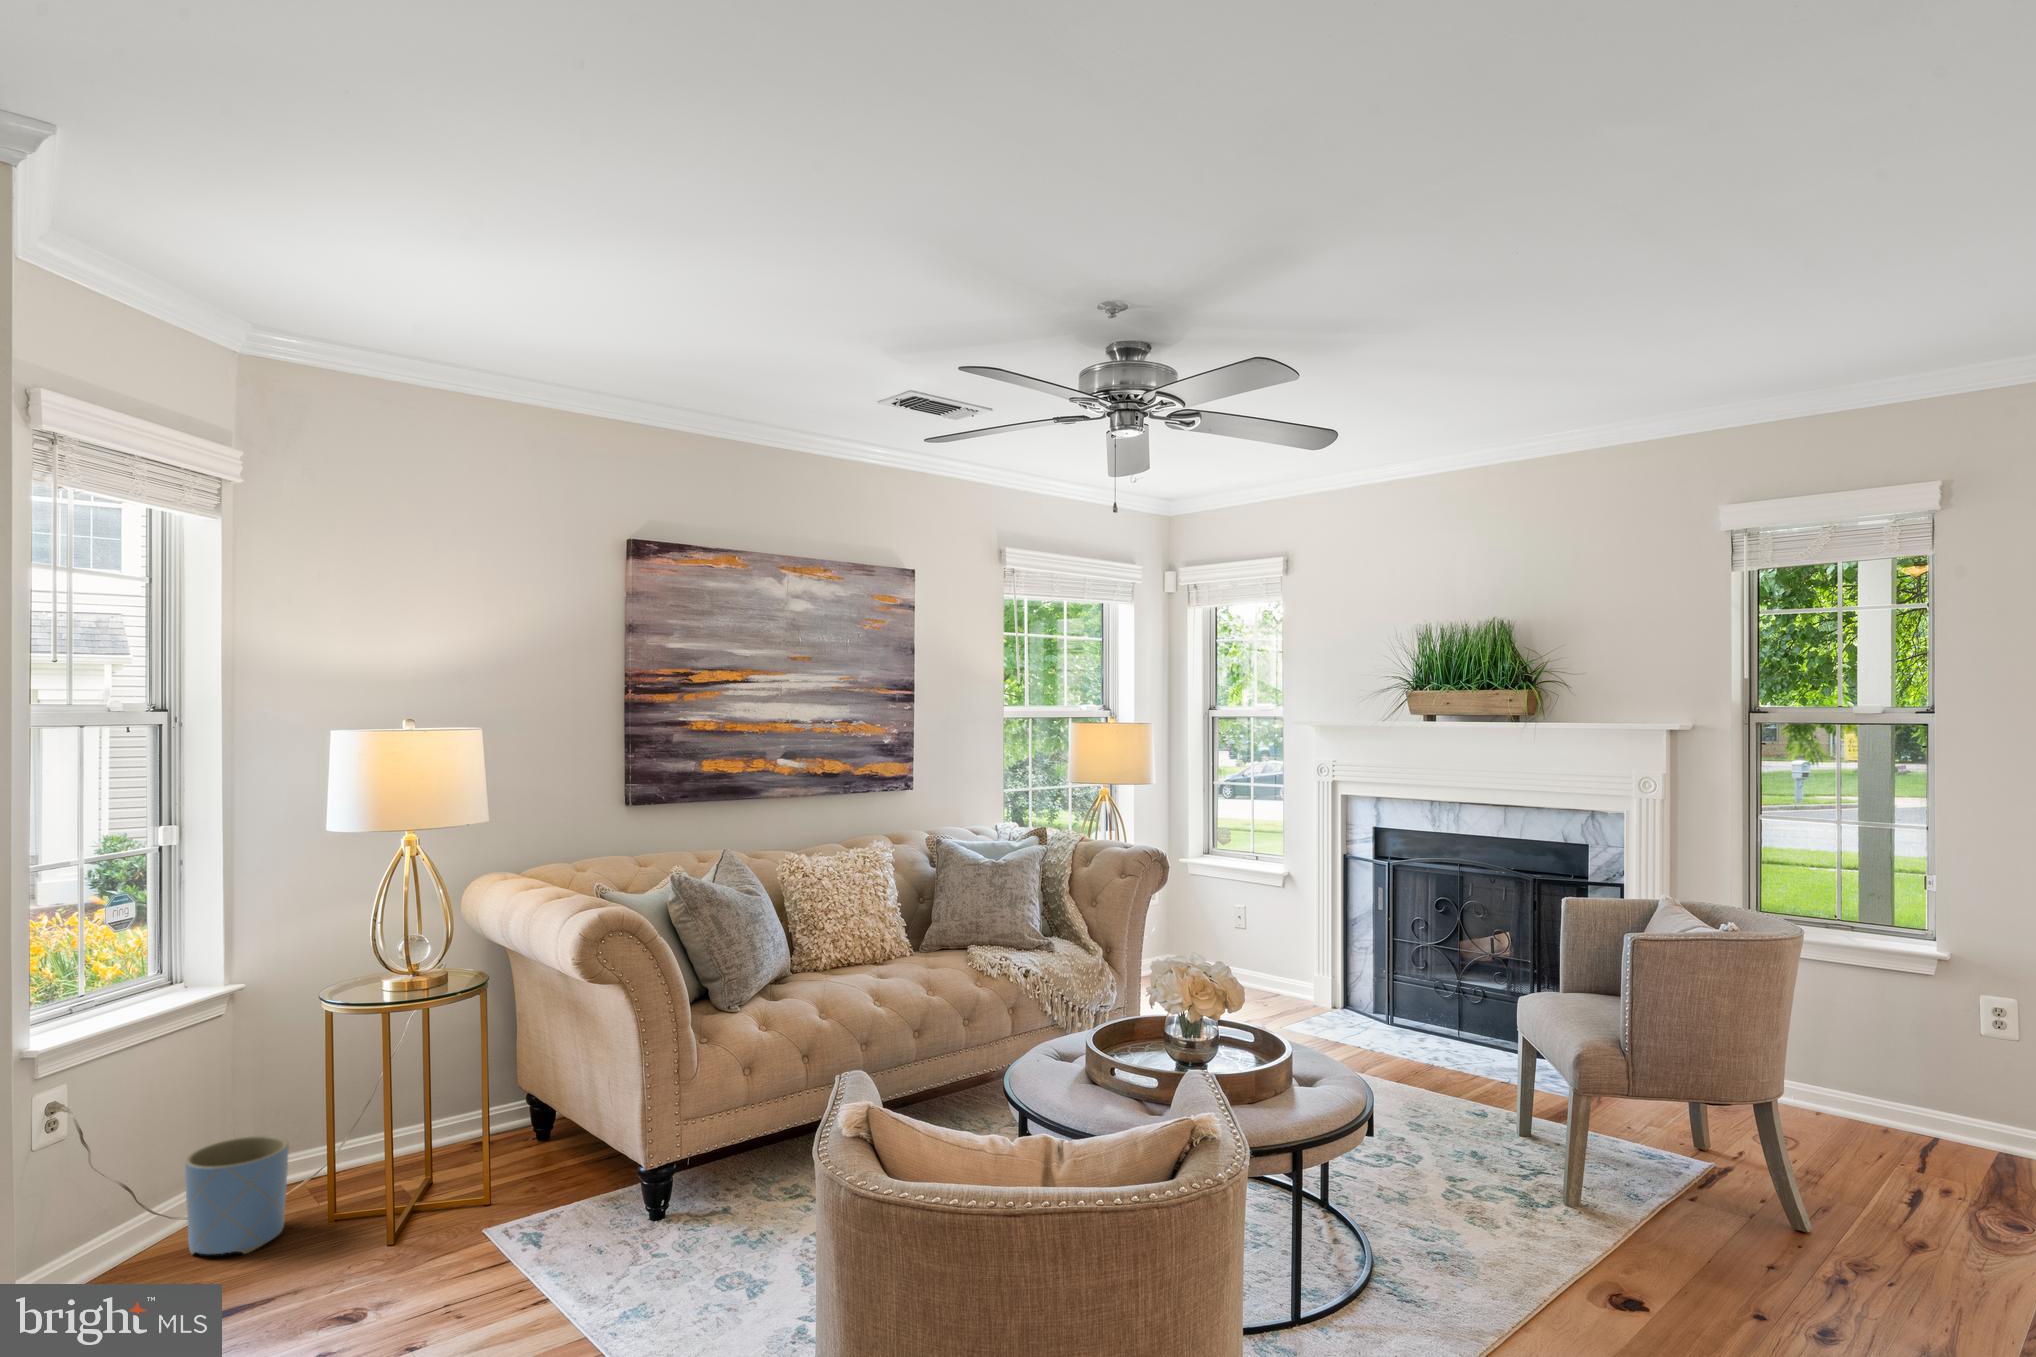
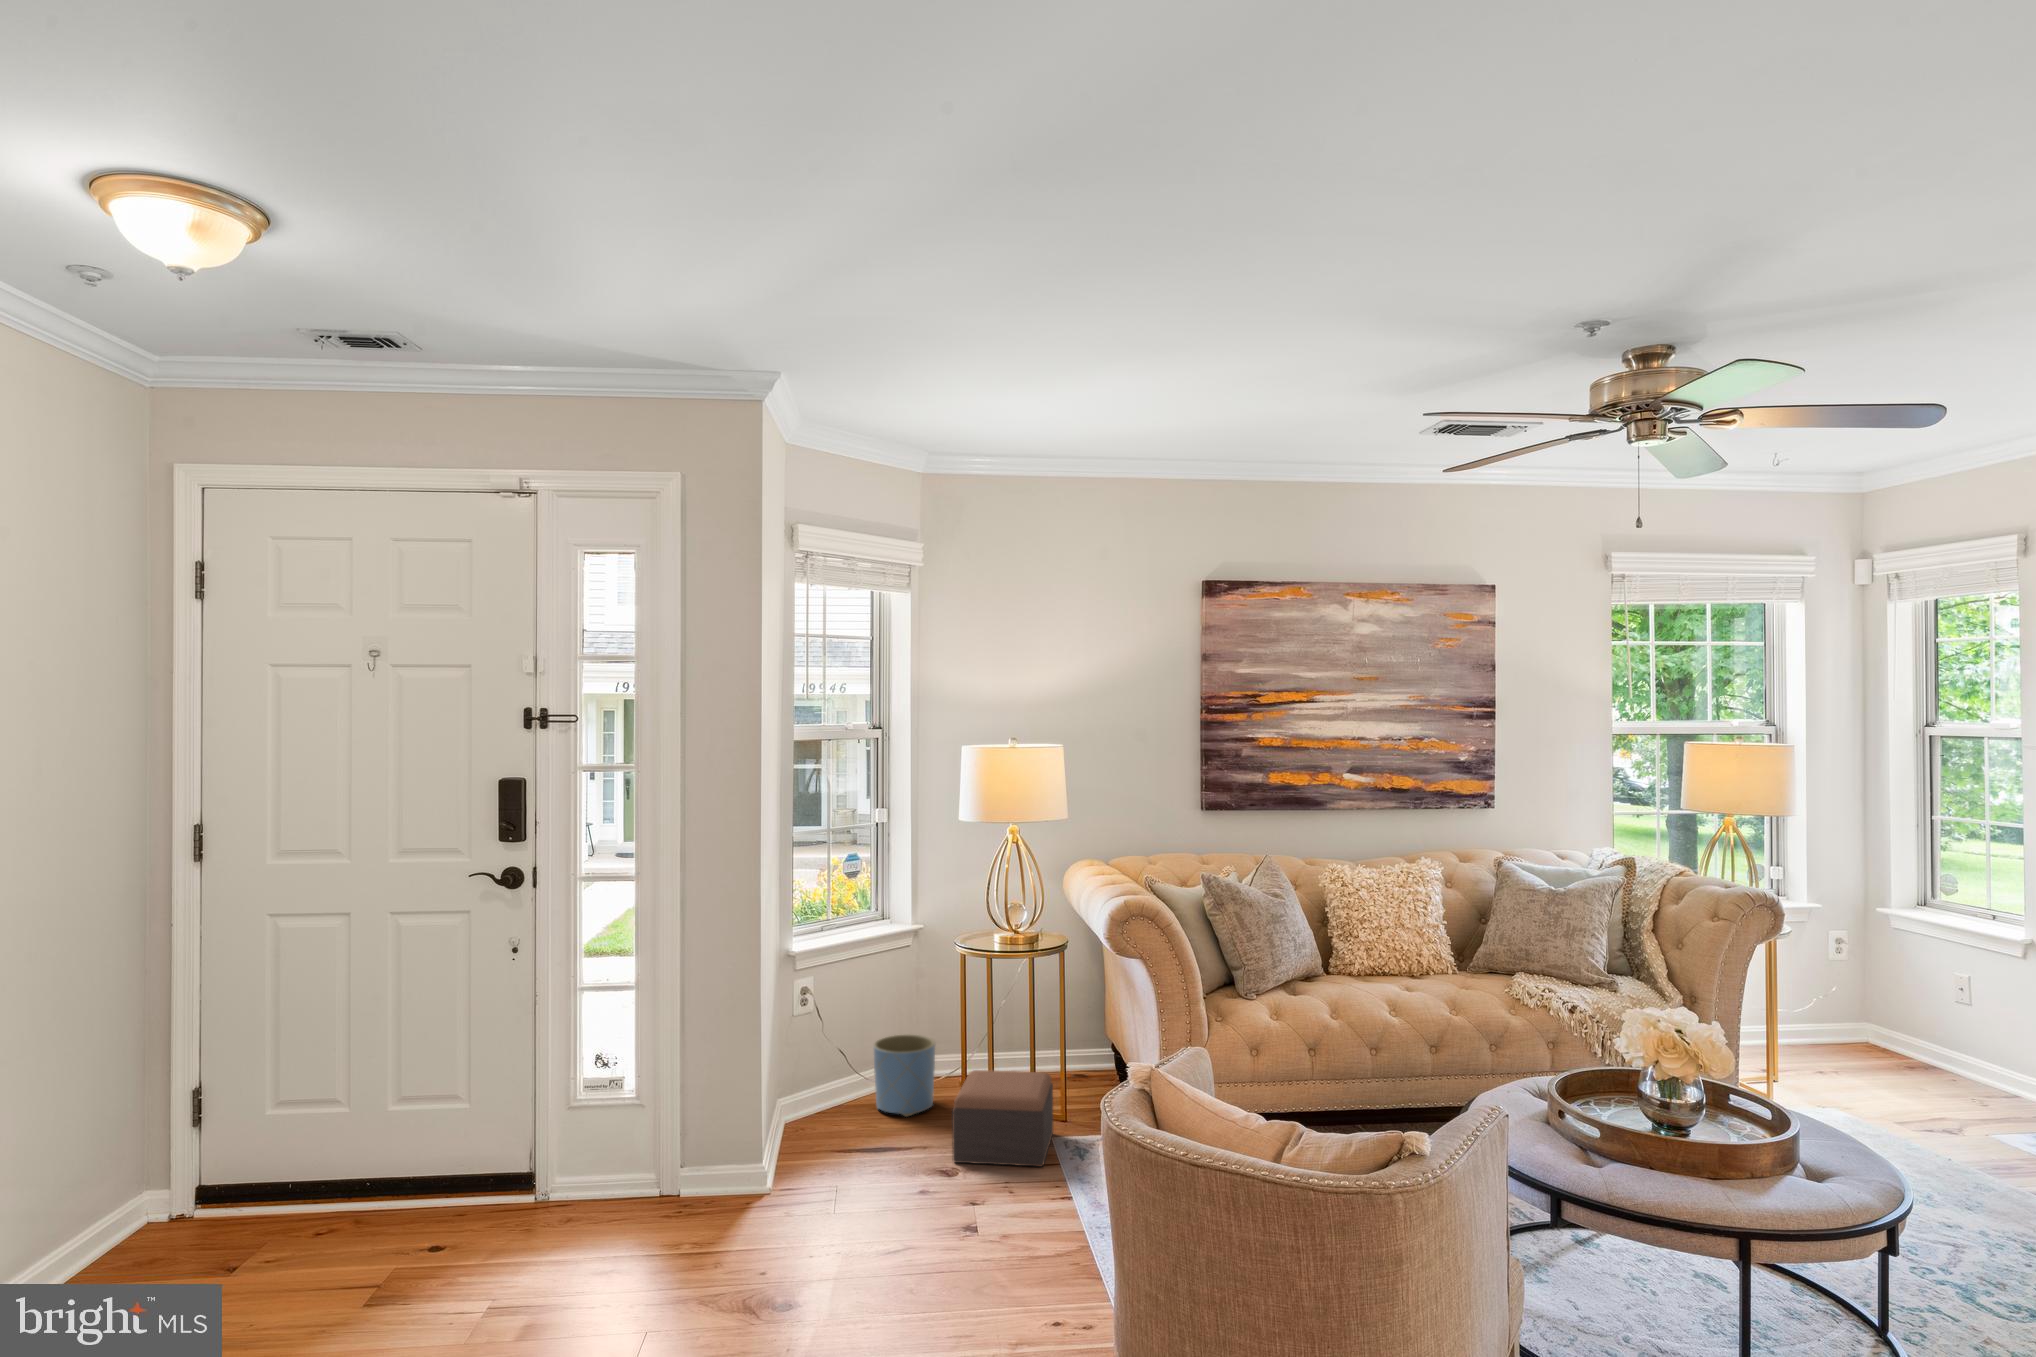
footstool: none [356,1147,493,1295] -> present [952,1070,1053,1167]

